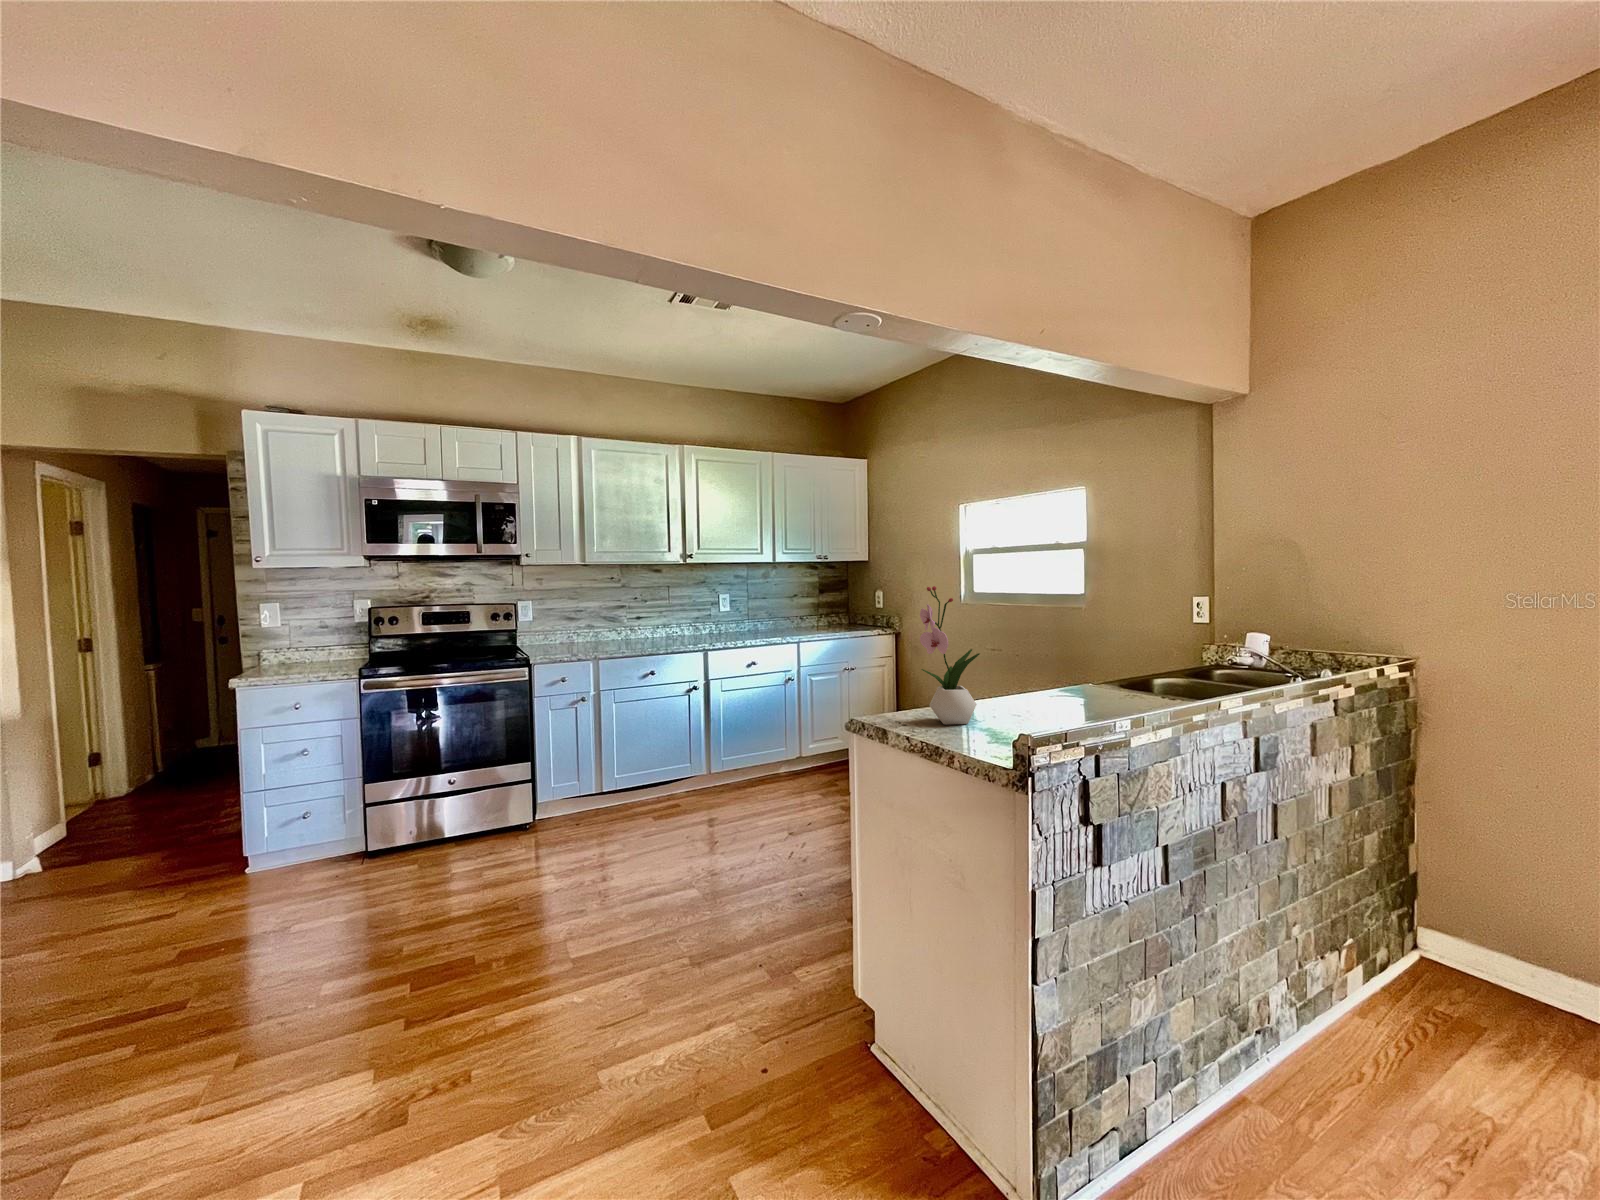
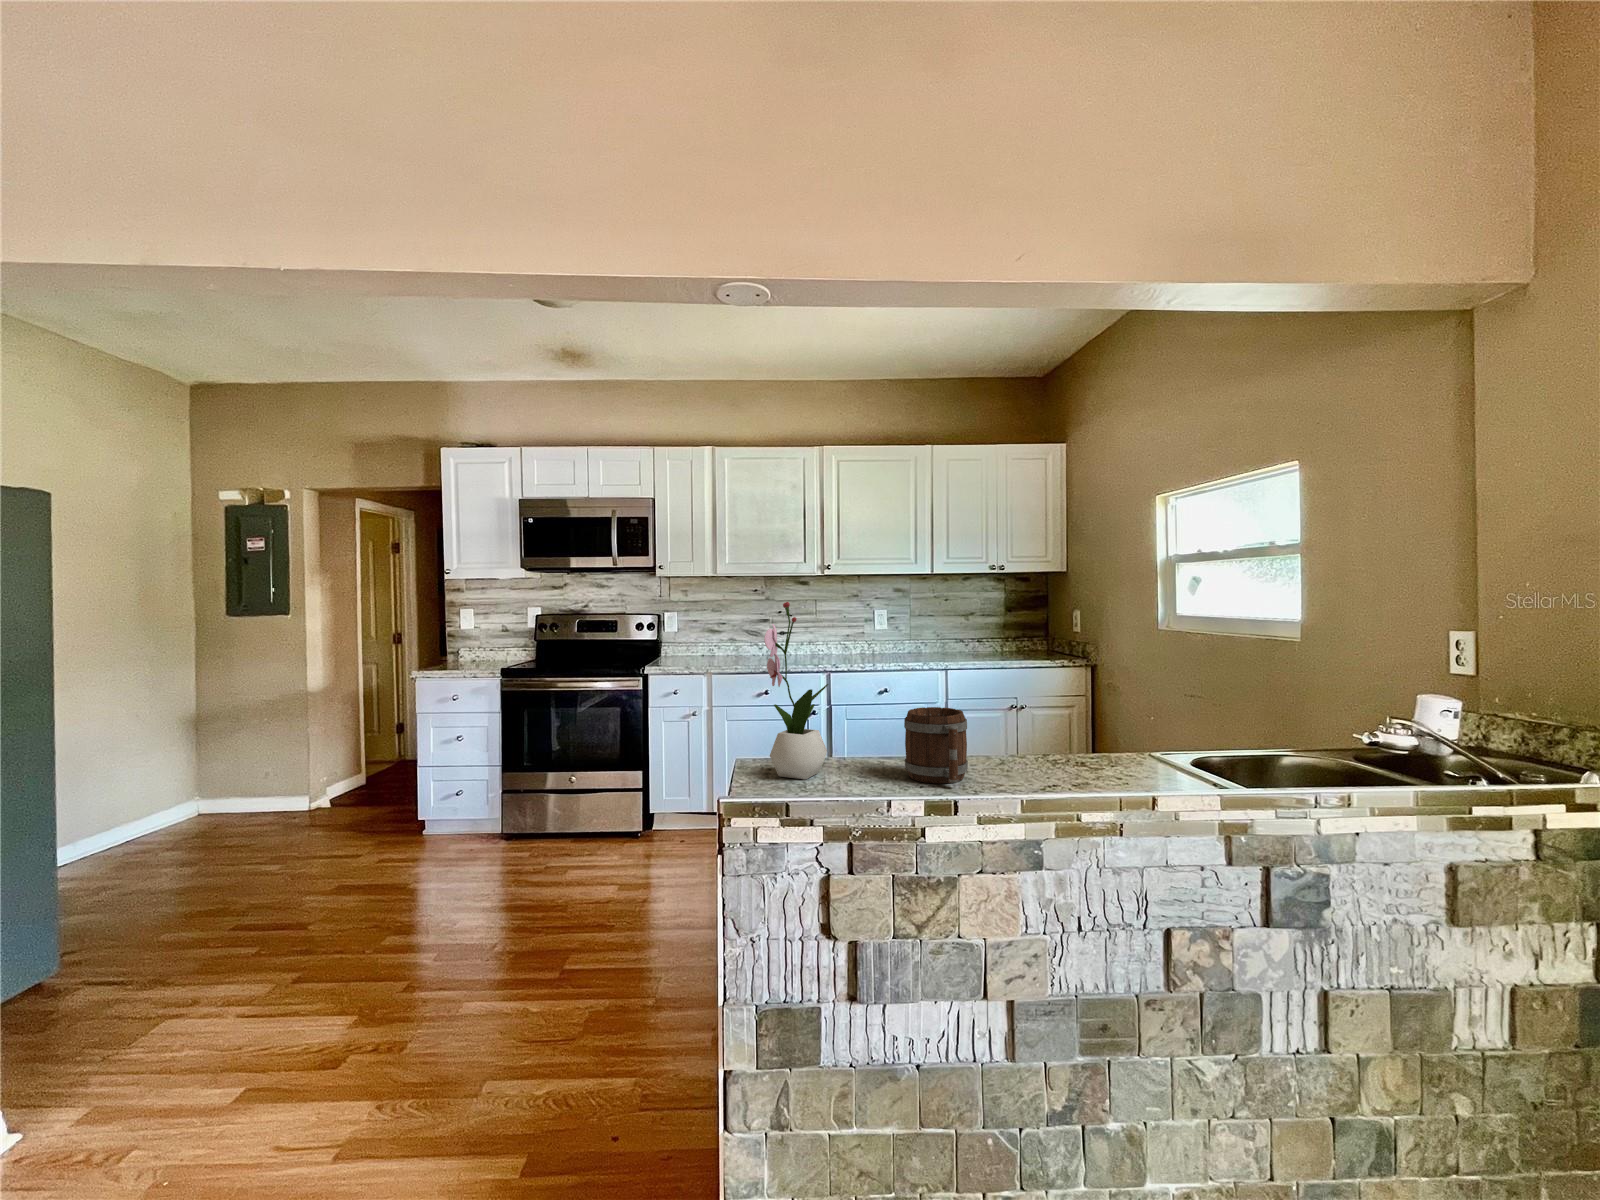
mug: none [1013,661,1071,715] -> present [904,707,968,784]

